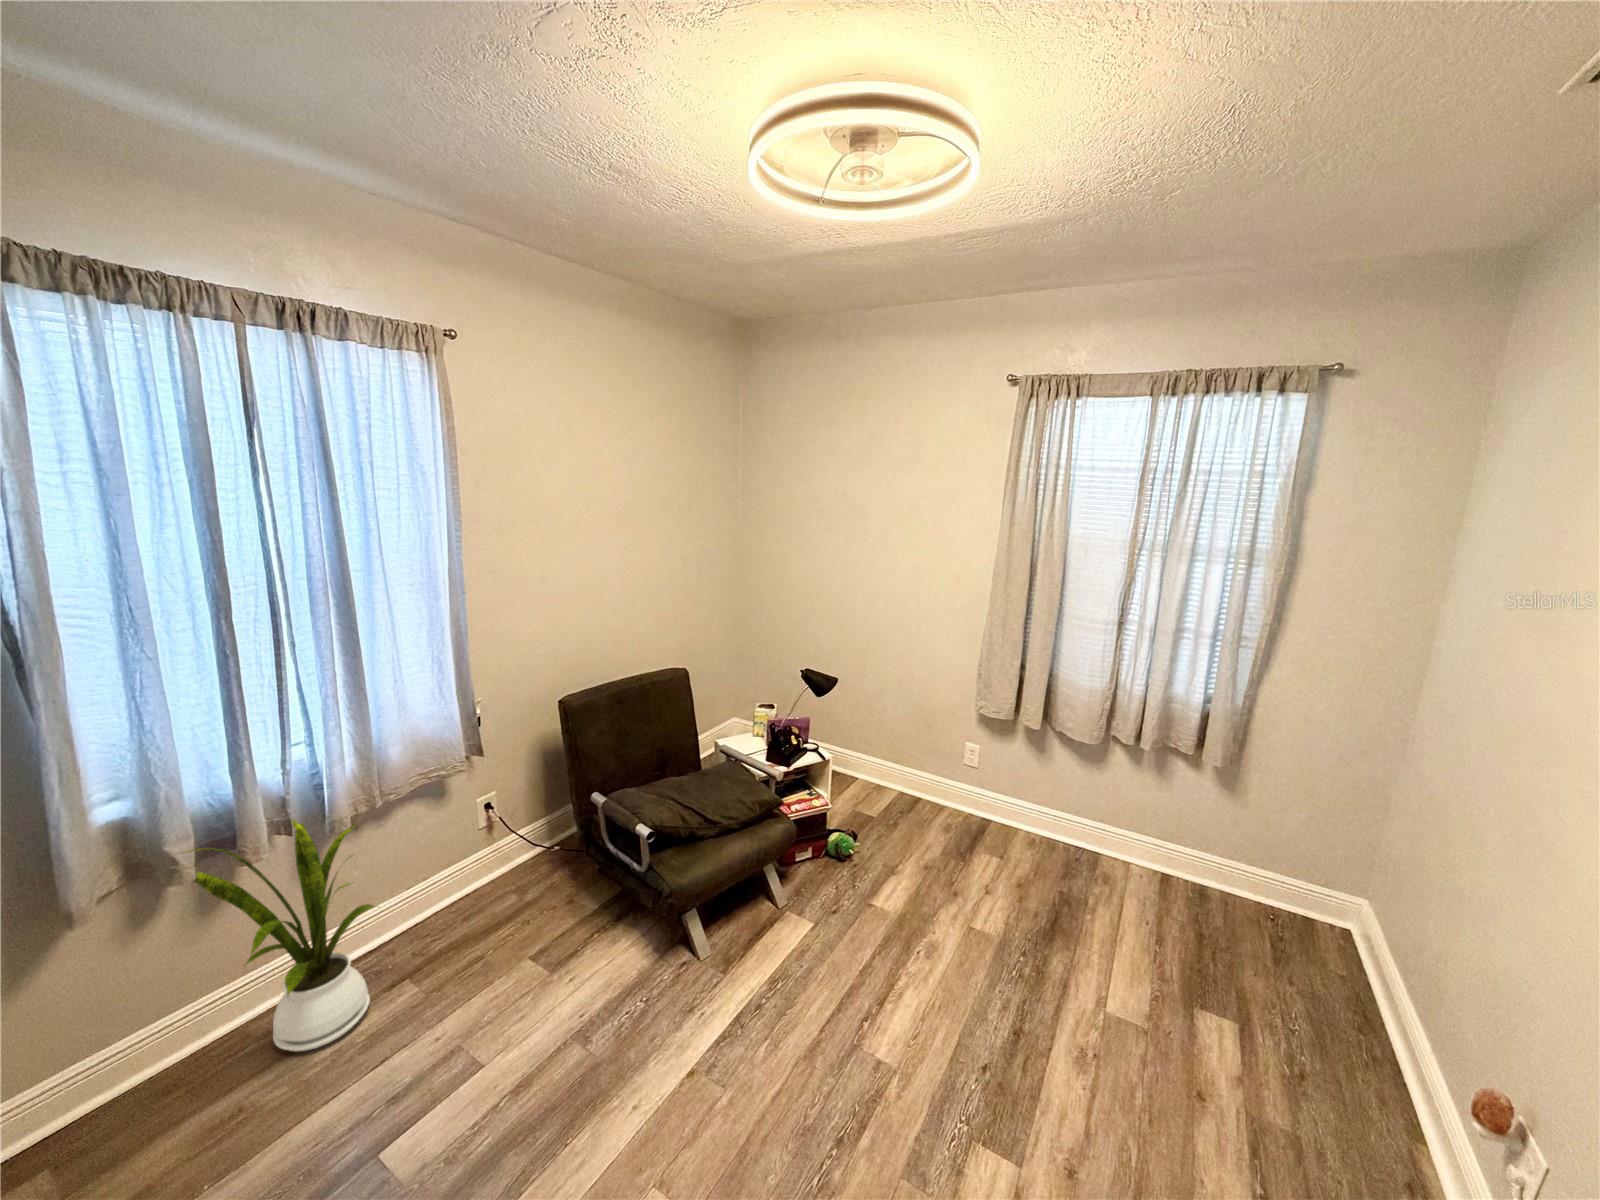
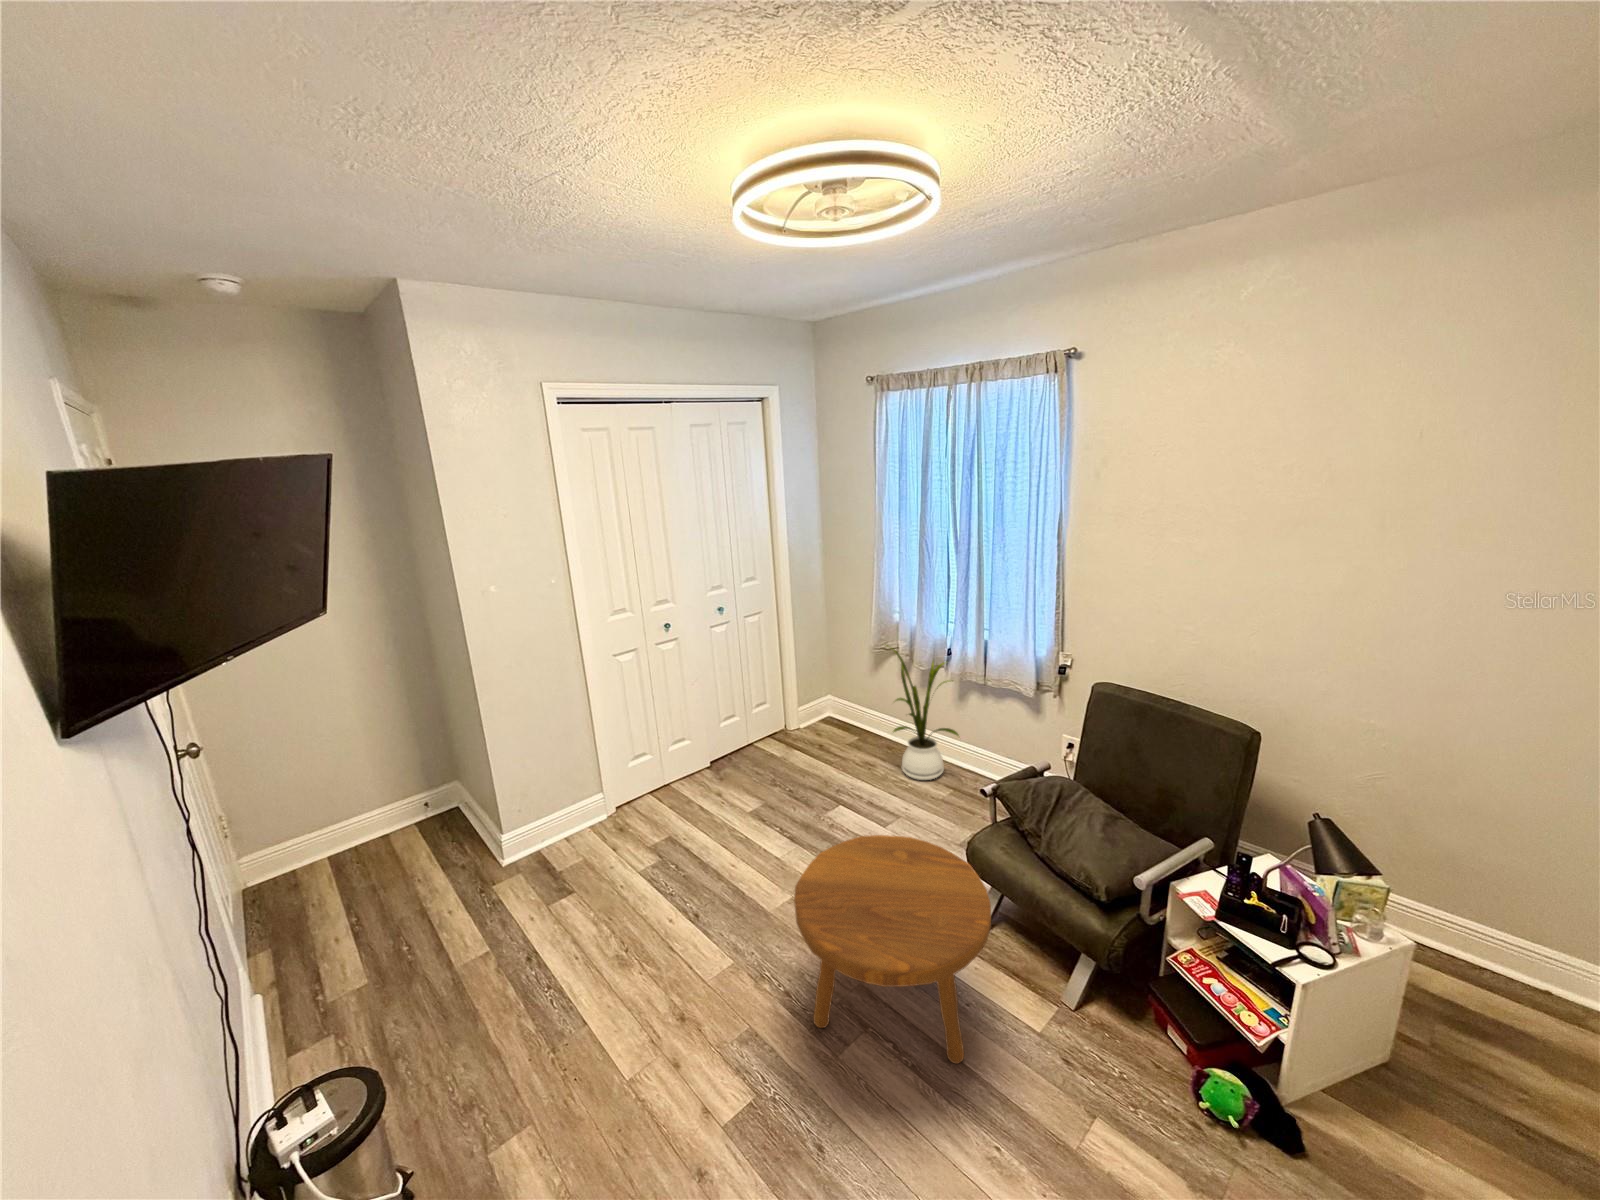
footstool: none [726,843,930,1097] -> present [794,835,991,1064]

